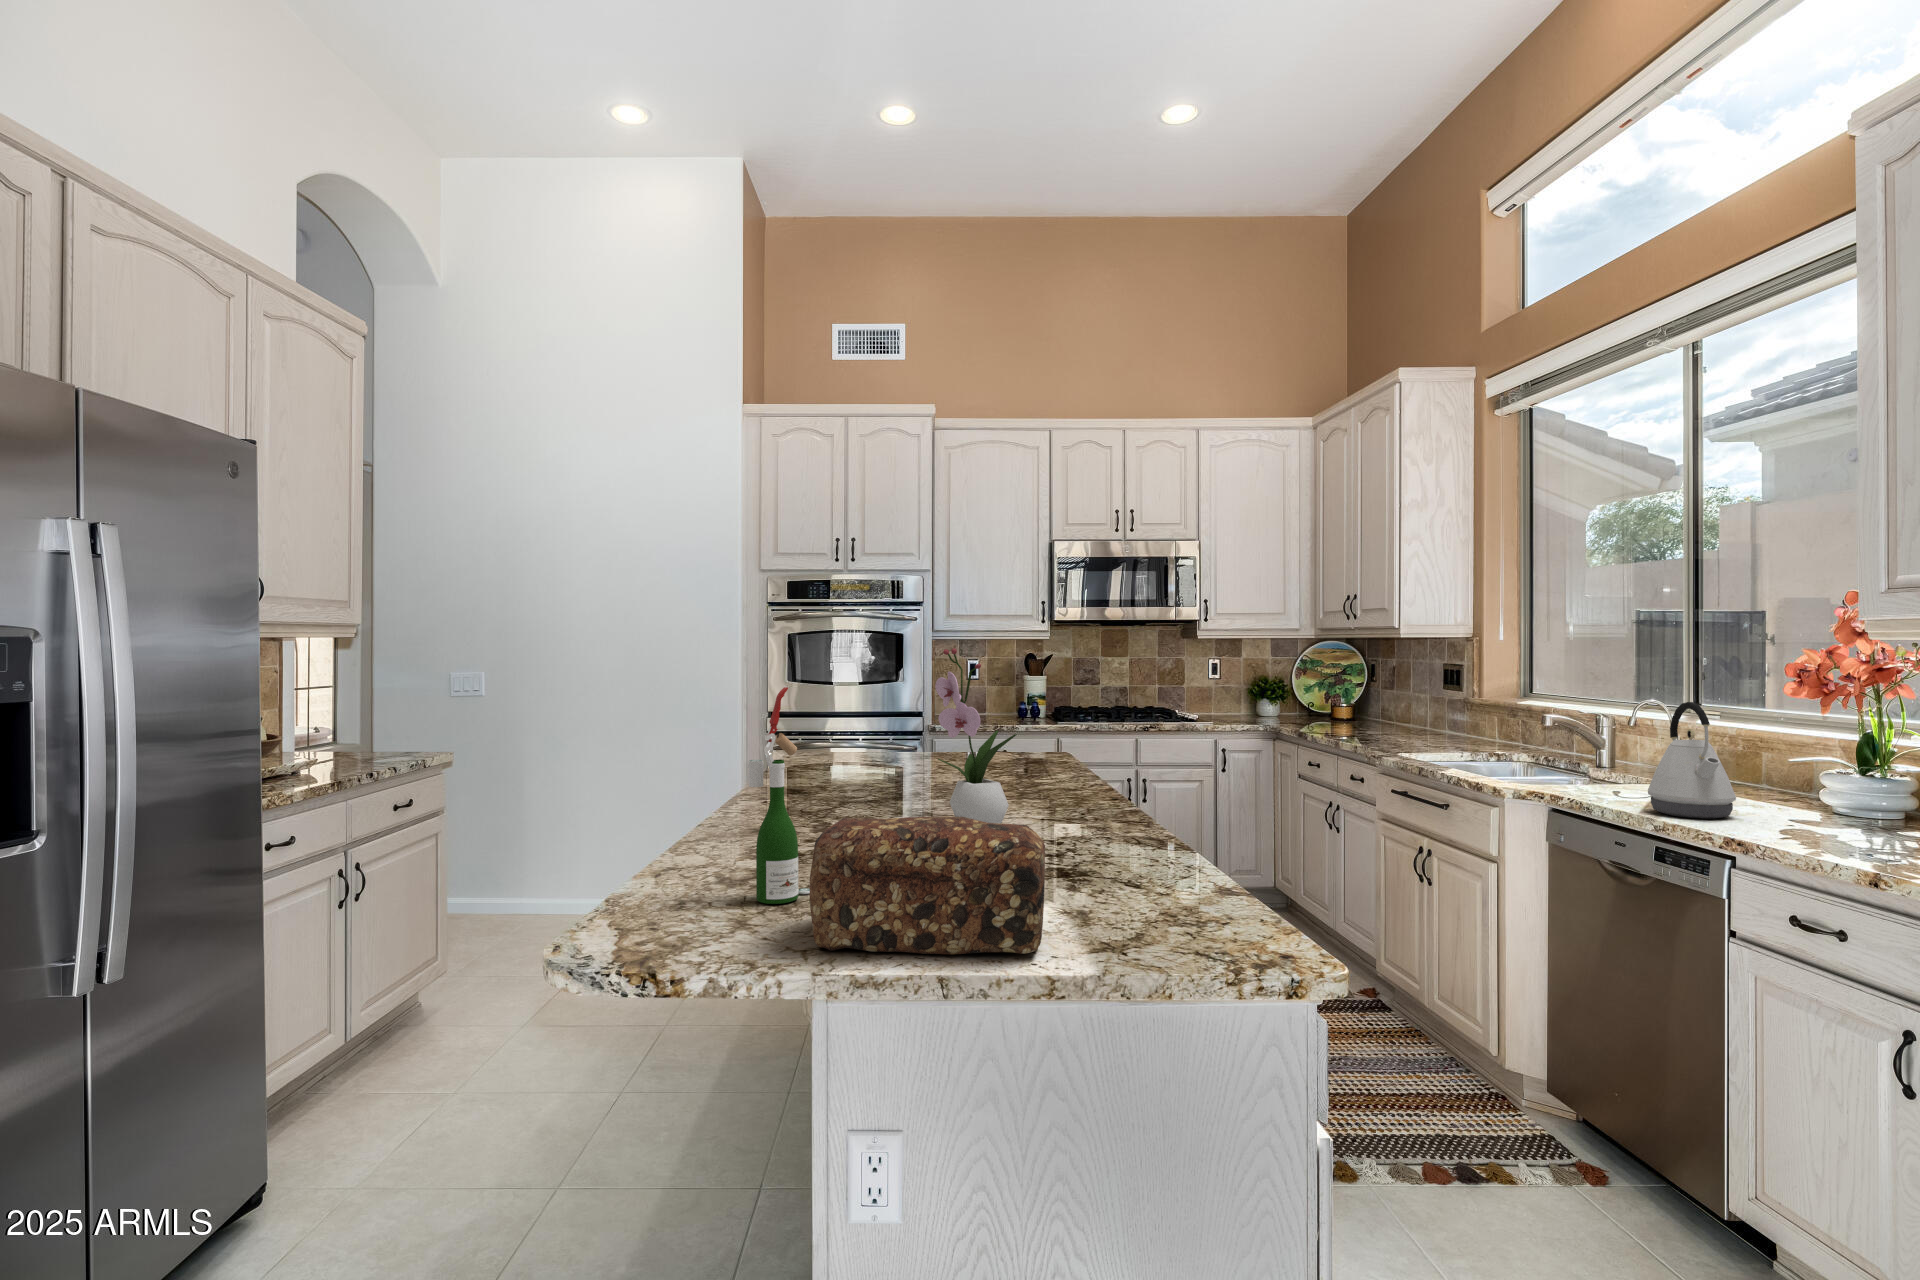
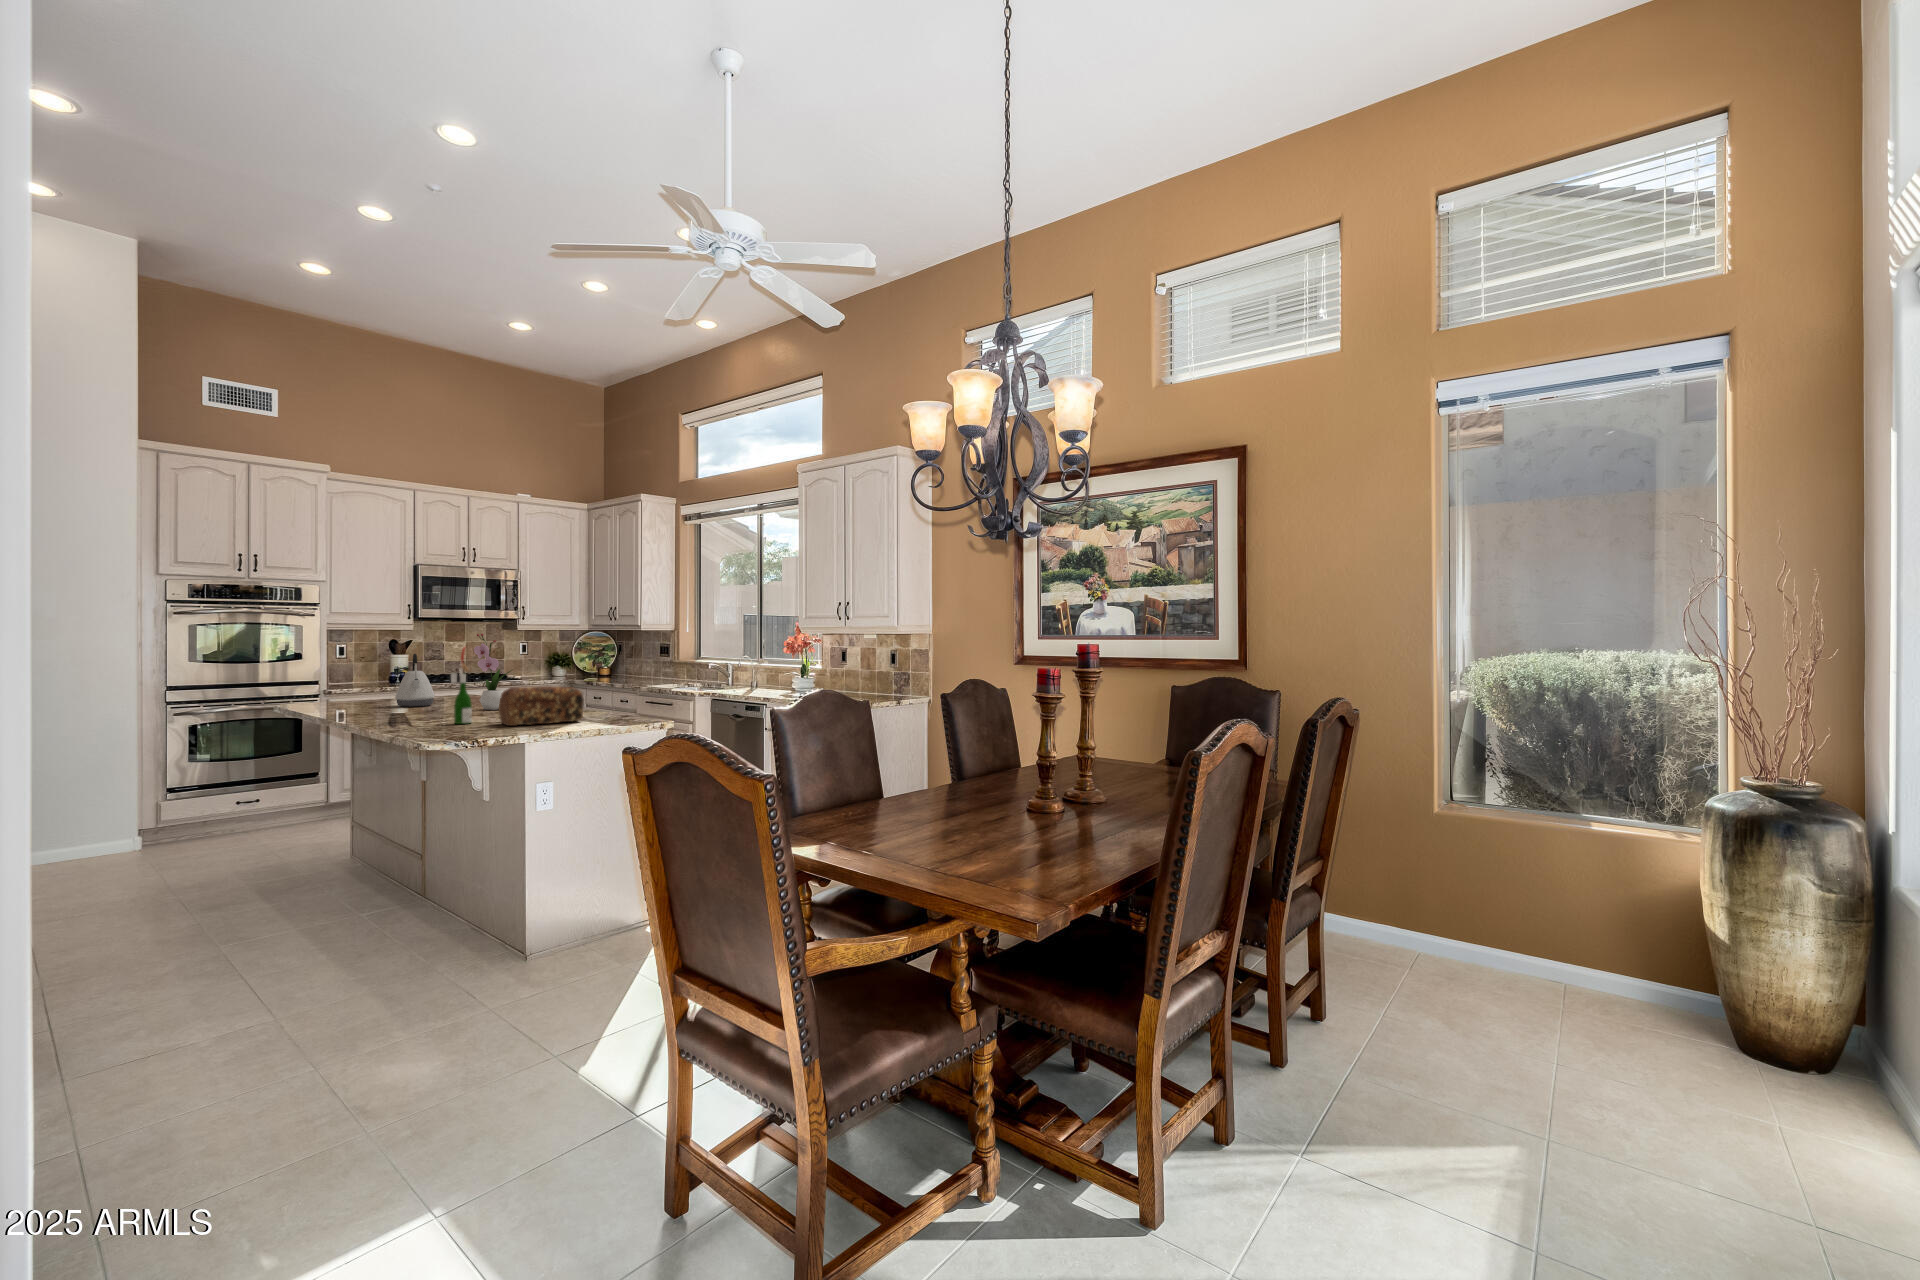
kettle: present [1648,702,1736,819] -> present [395,654,435,707]

